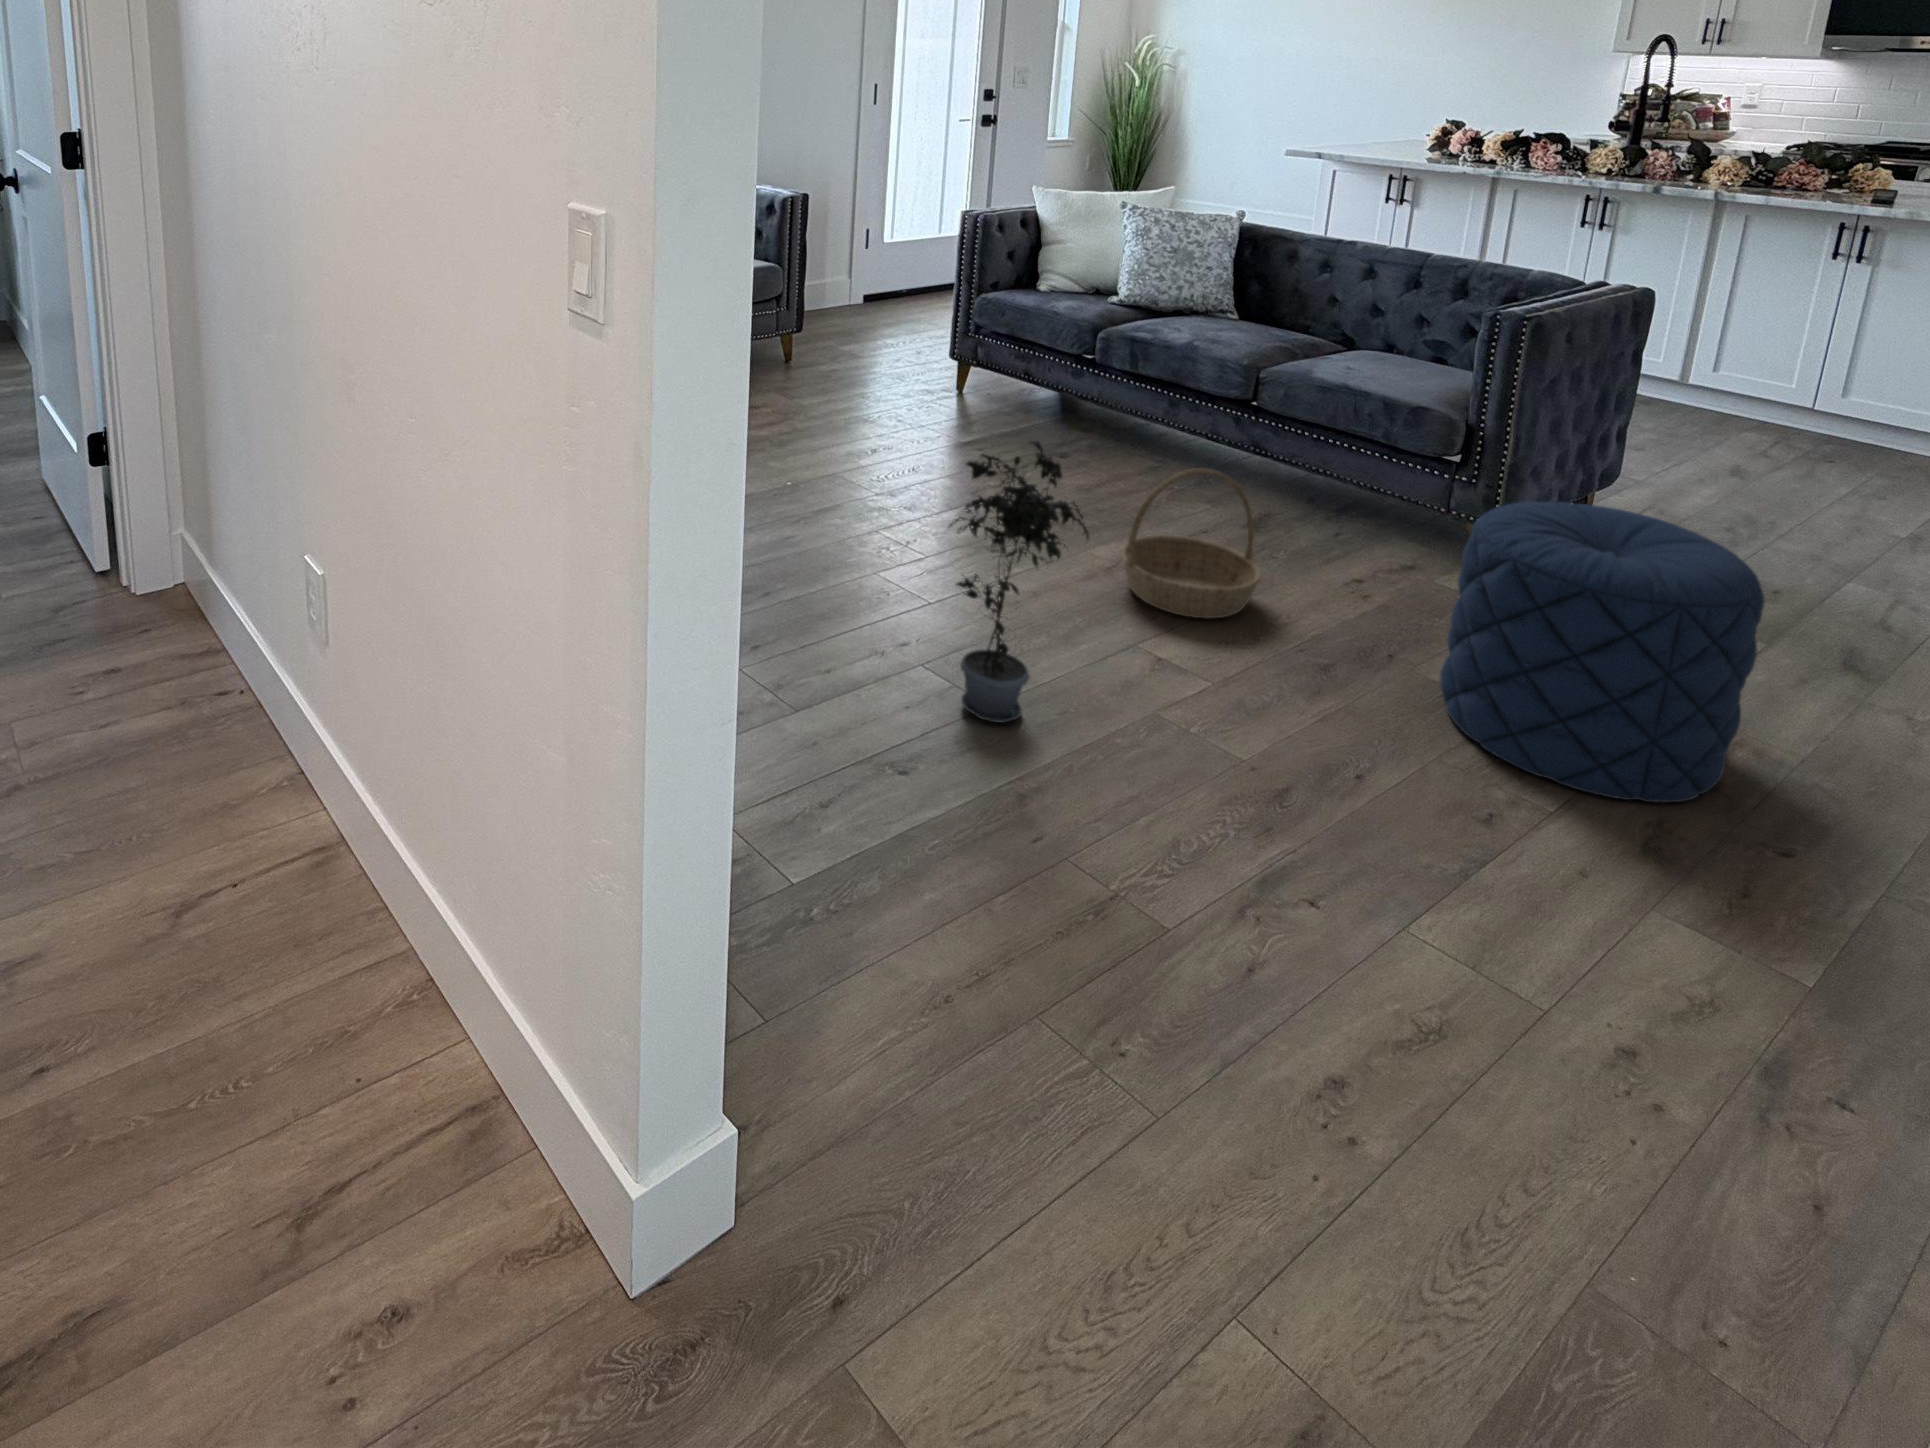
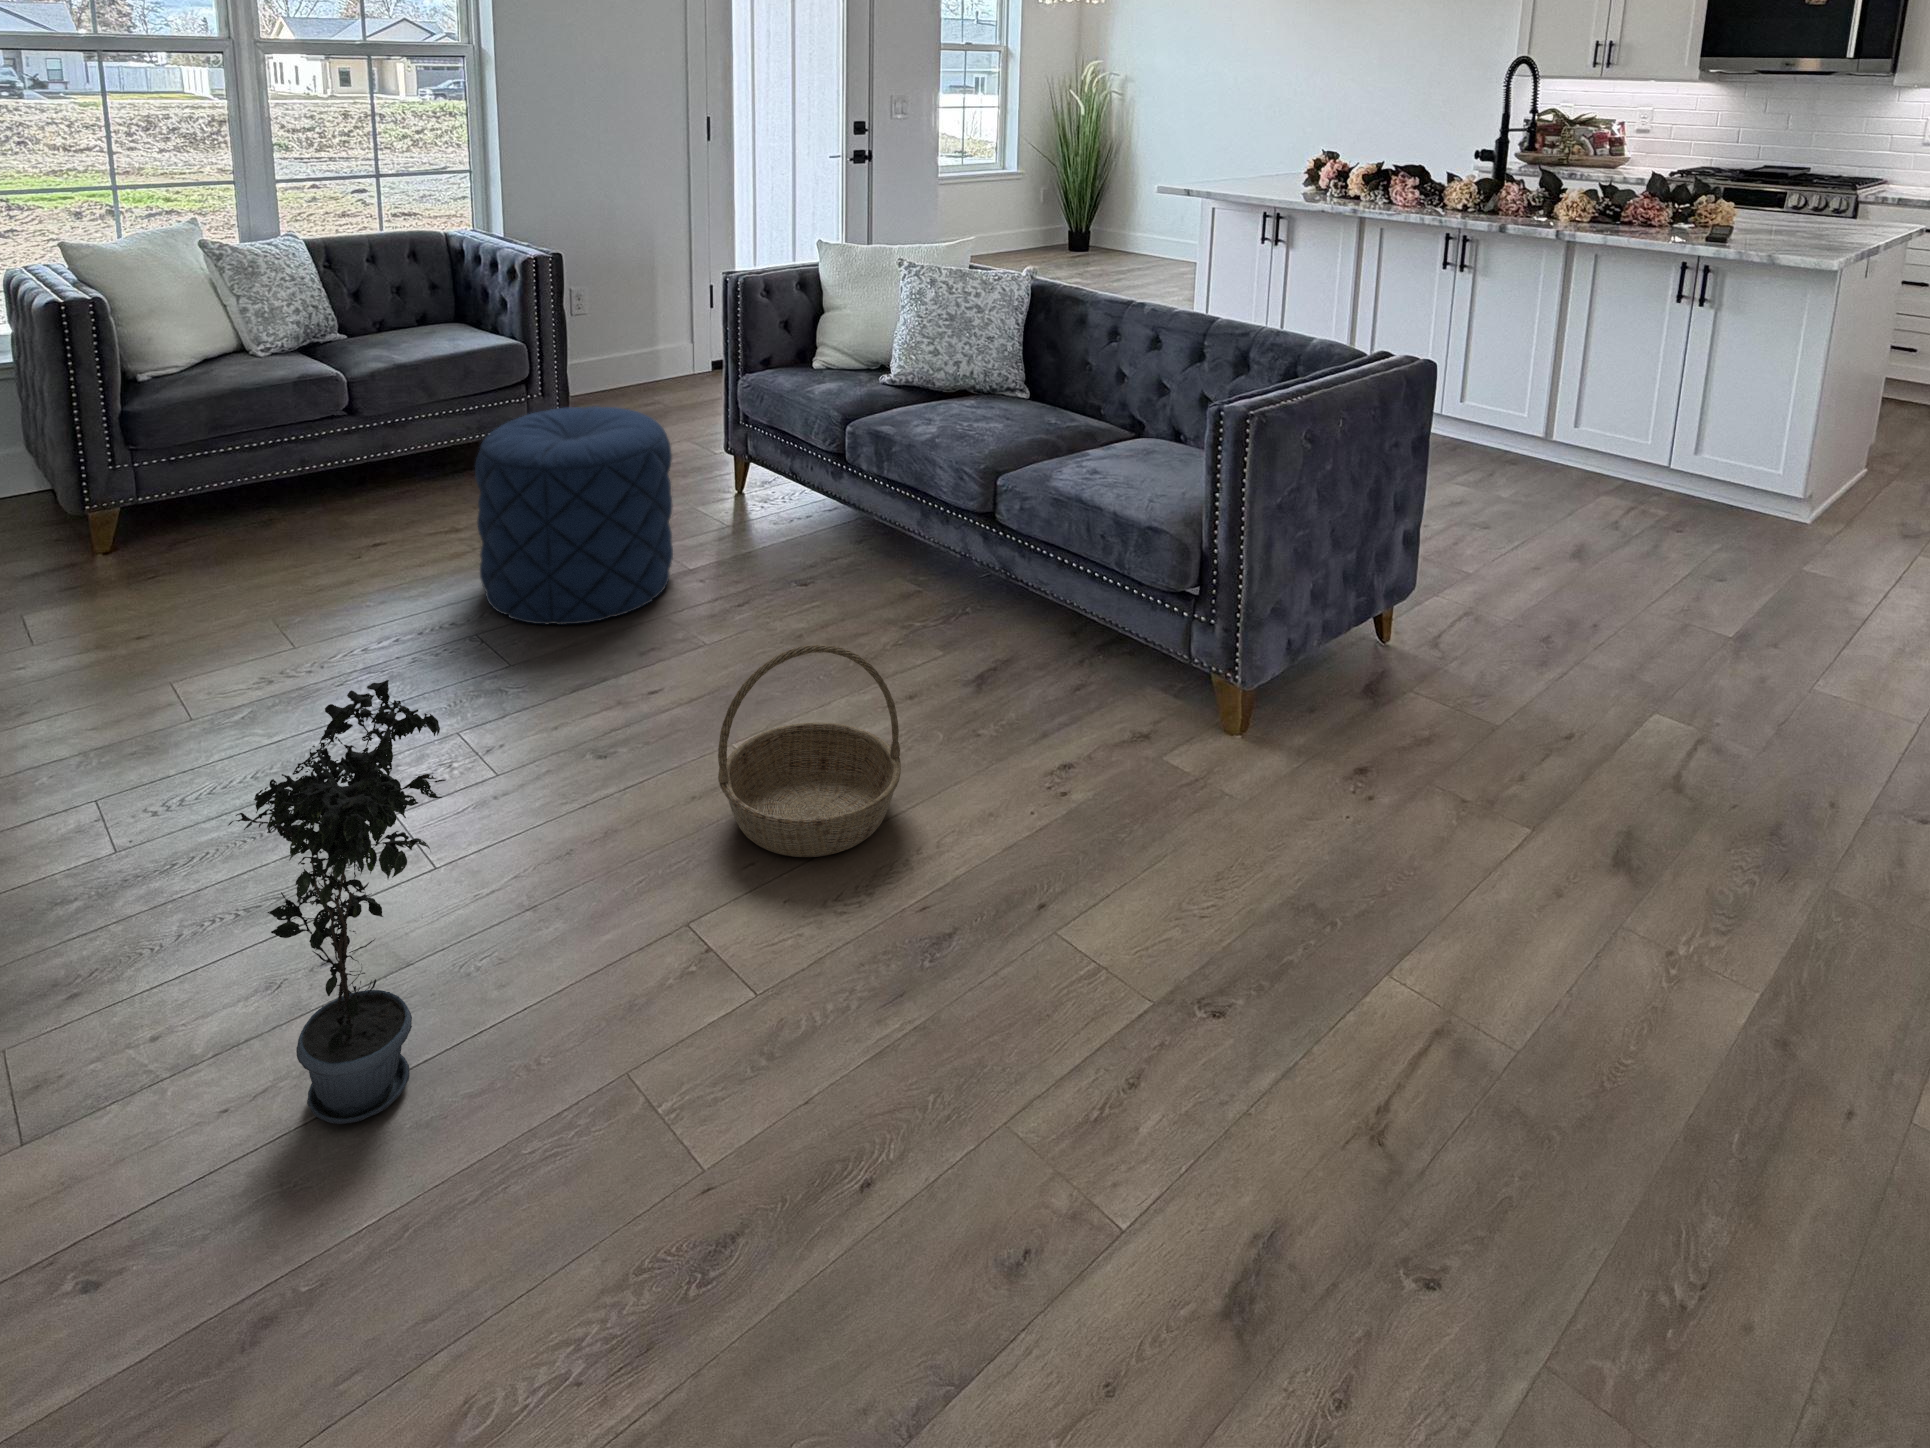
pouf: present [1440,502,1764,803] -> present [475,406,673,624]

